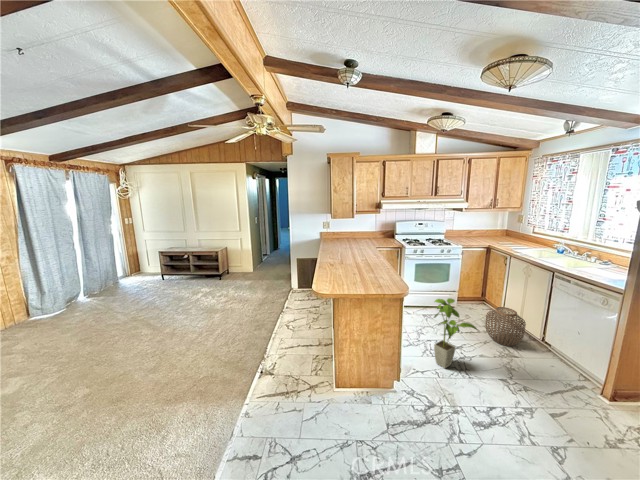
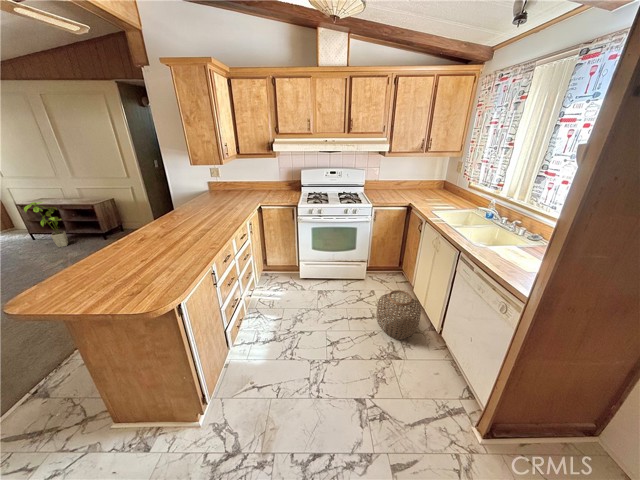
house plant: present [434,298,477,368] -> present [24,202,68,247]

